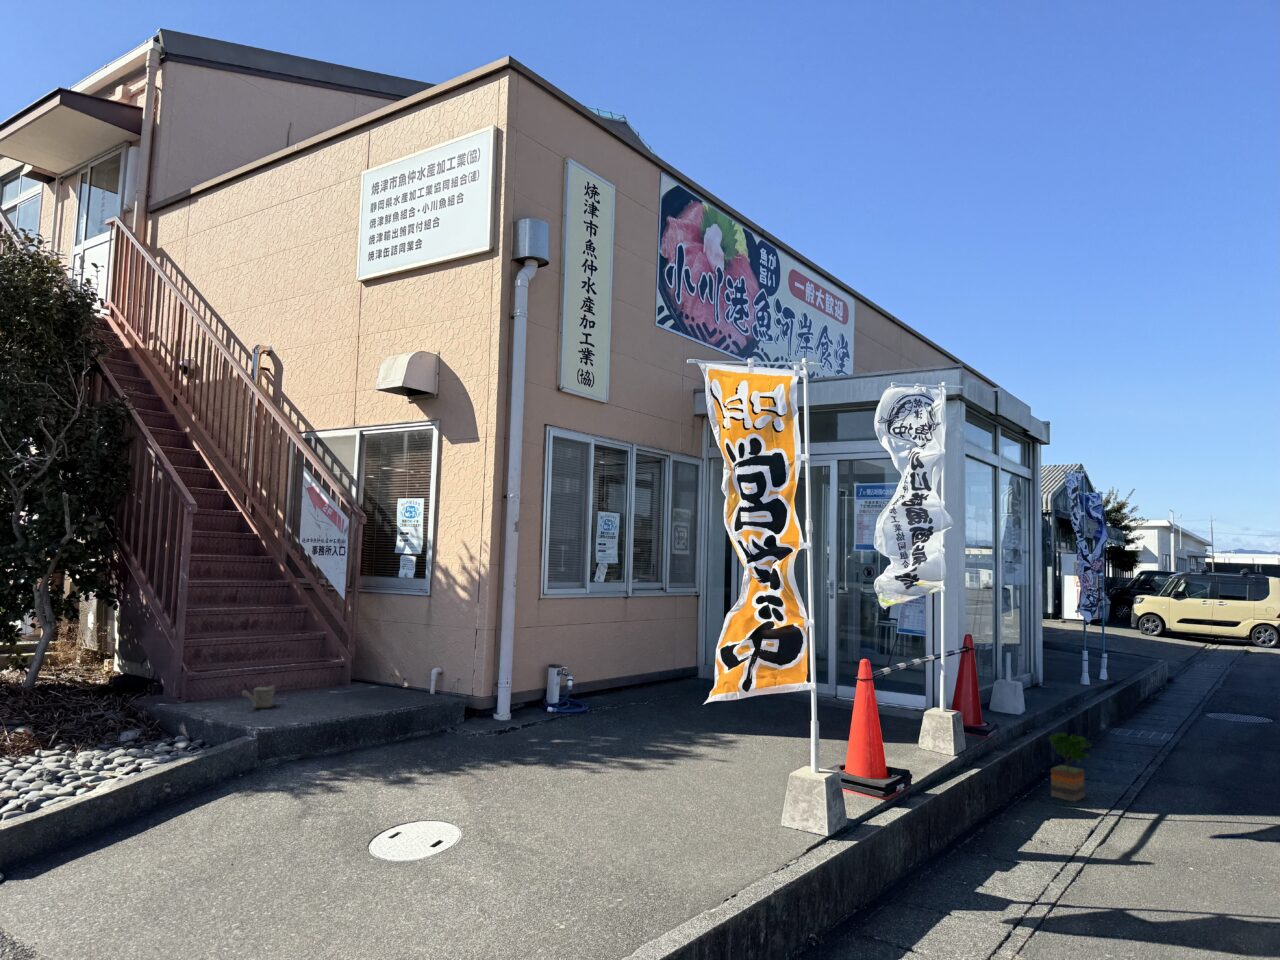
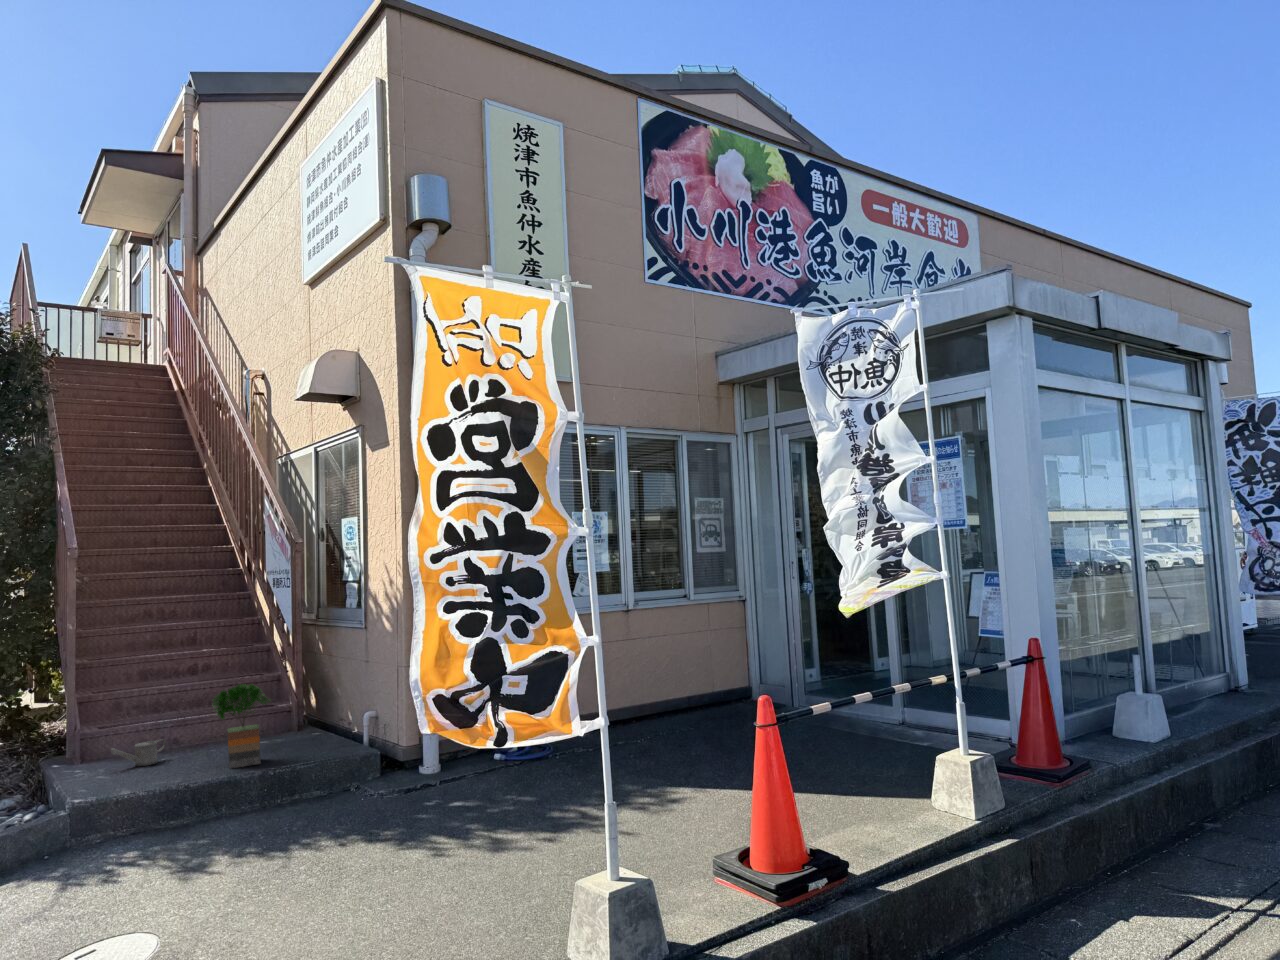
potted tree: present [1049,733,1091,801] -> present [213,684,271,768]

